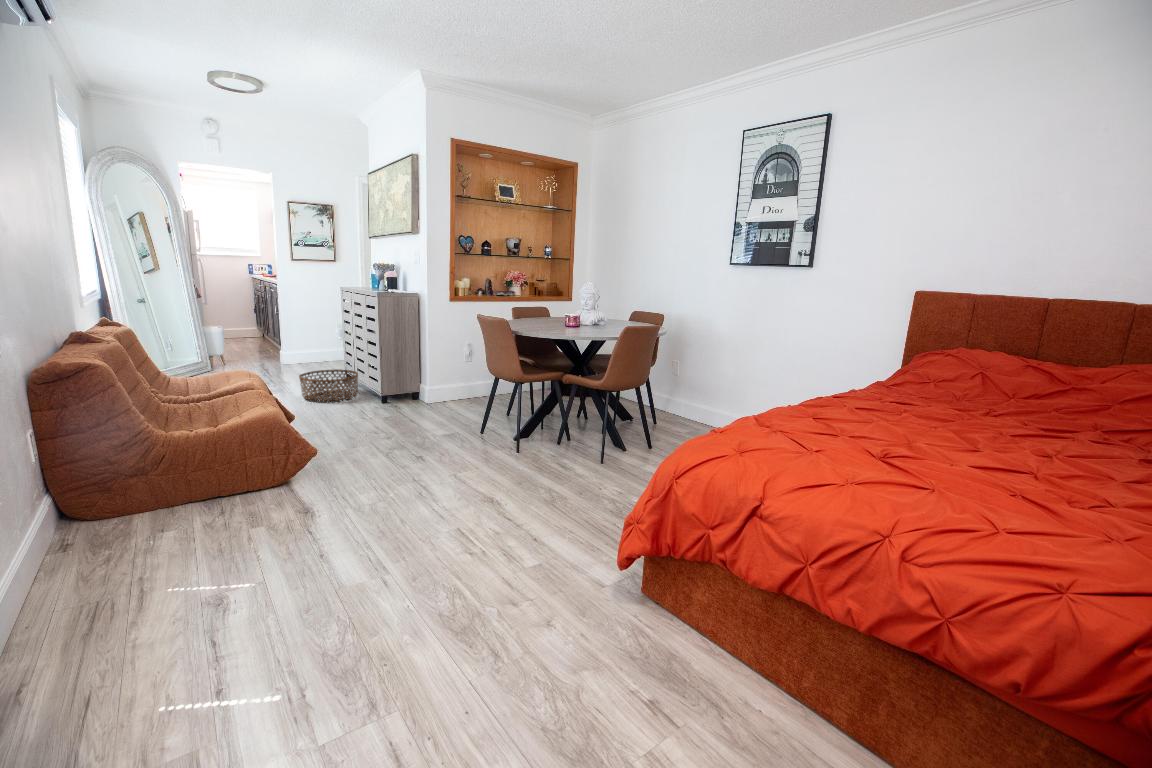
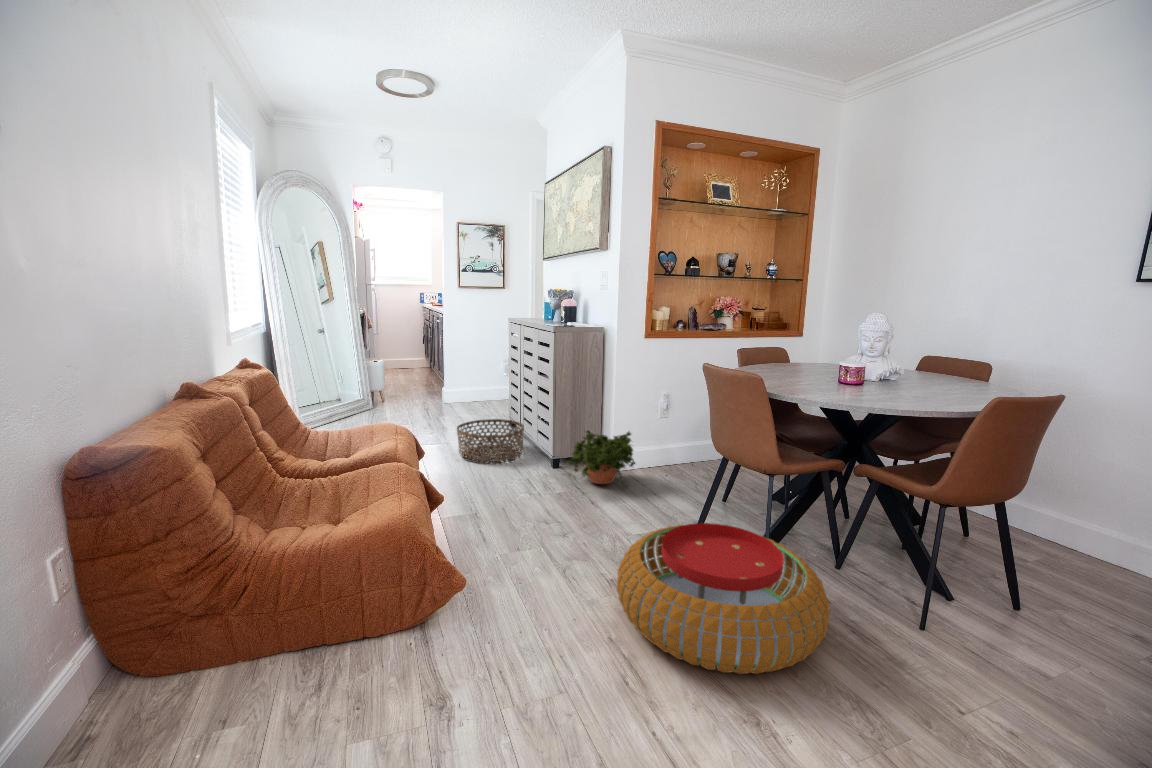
potted plant: none [392,370,446,412] -> present [567,431,635,485]
pouf: none [419,414,542,484] -> present [617,523,830,674]

